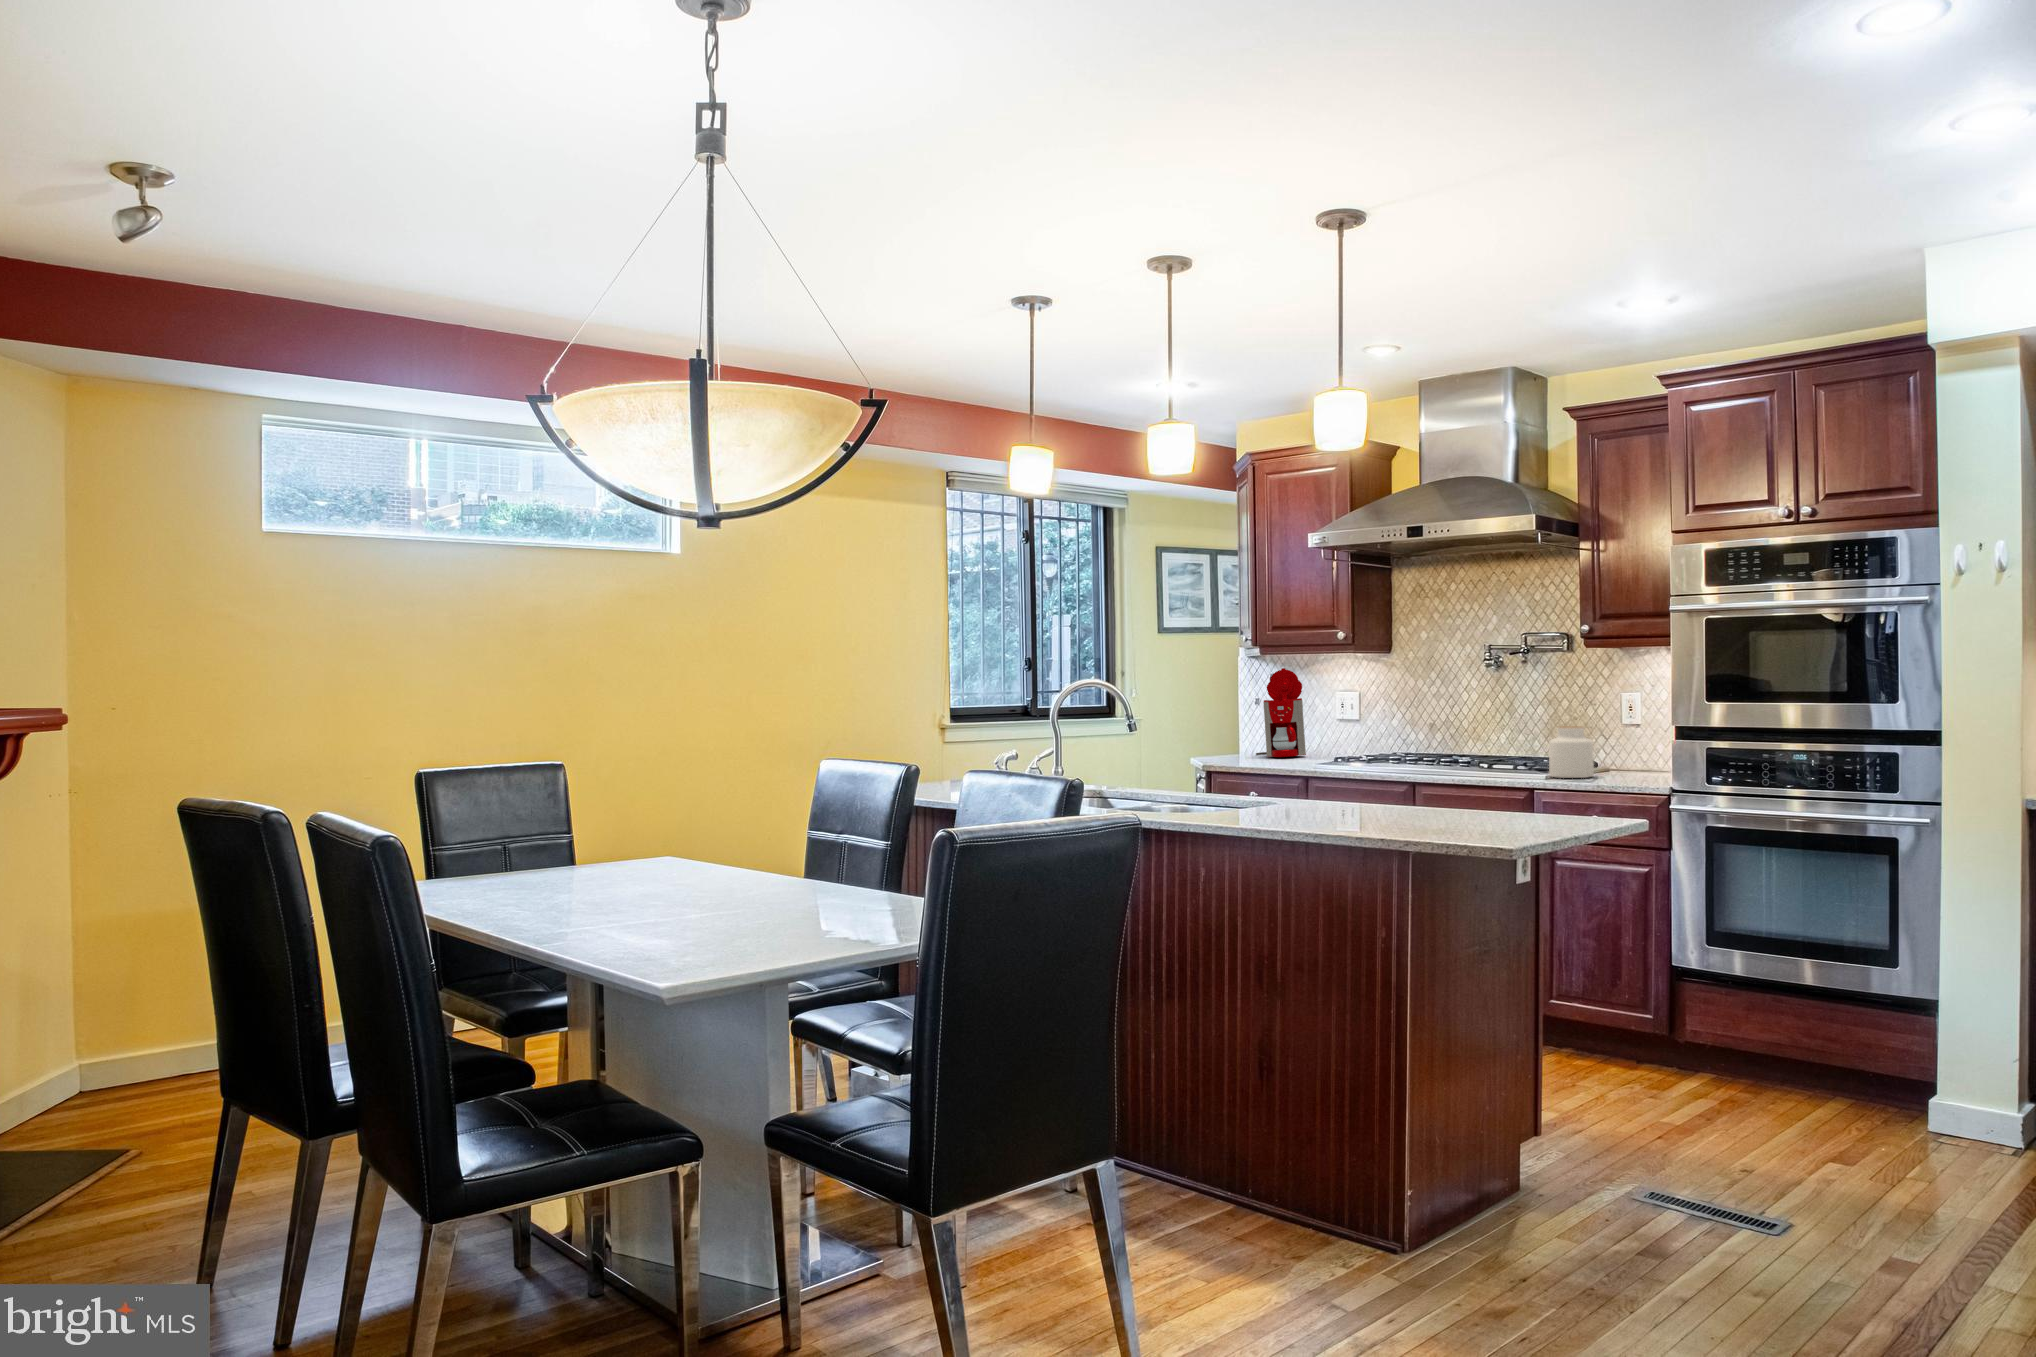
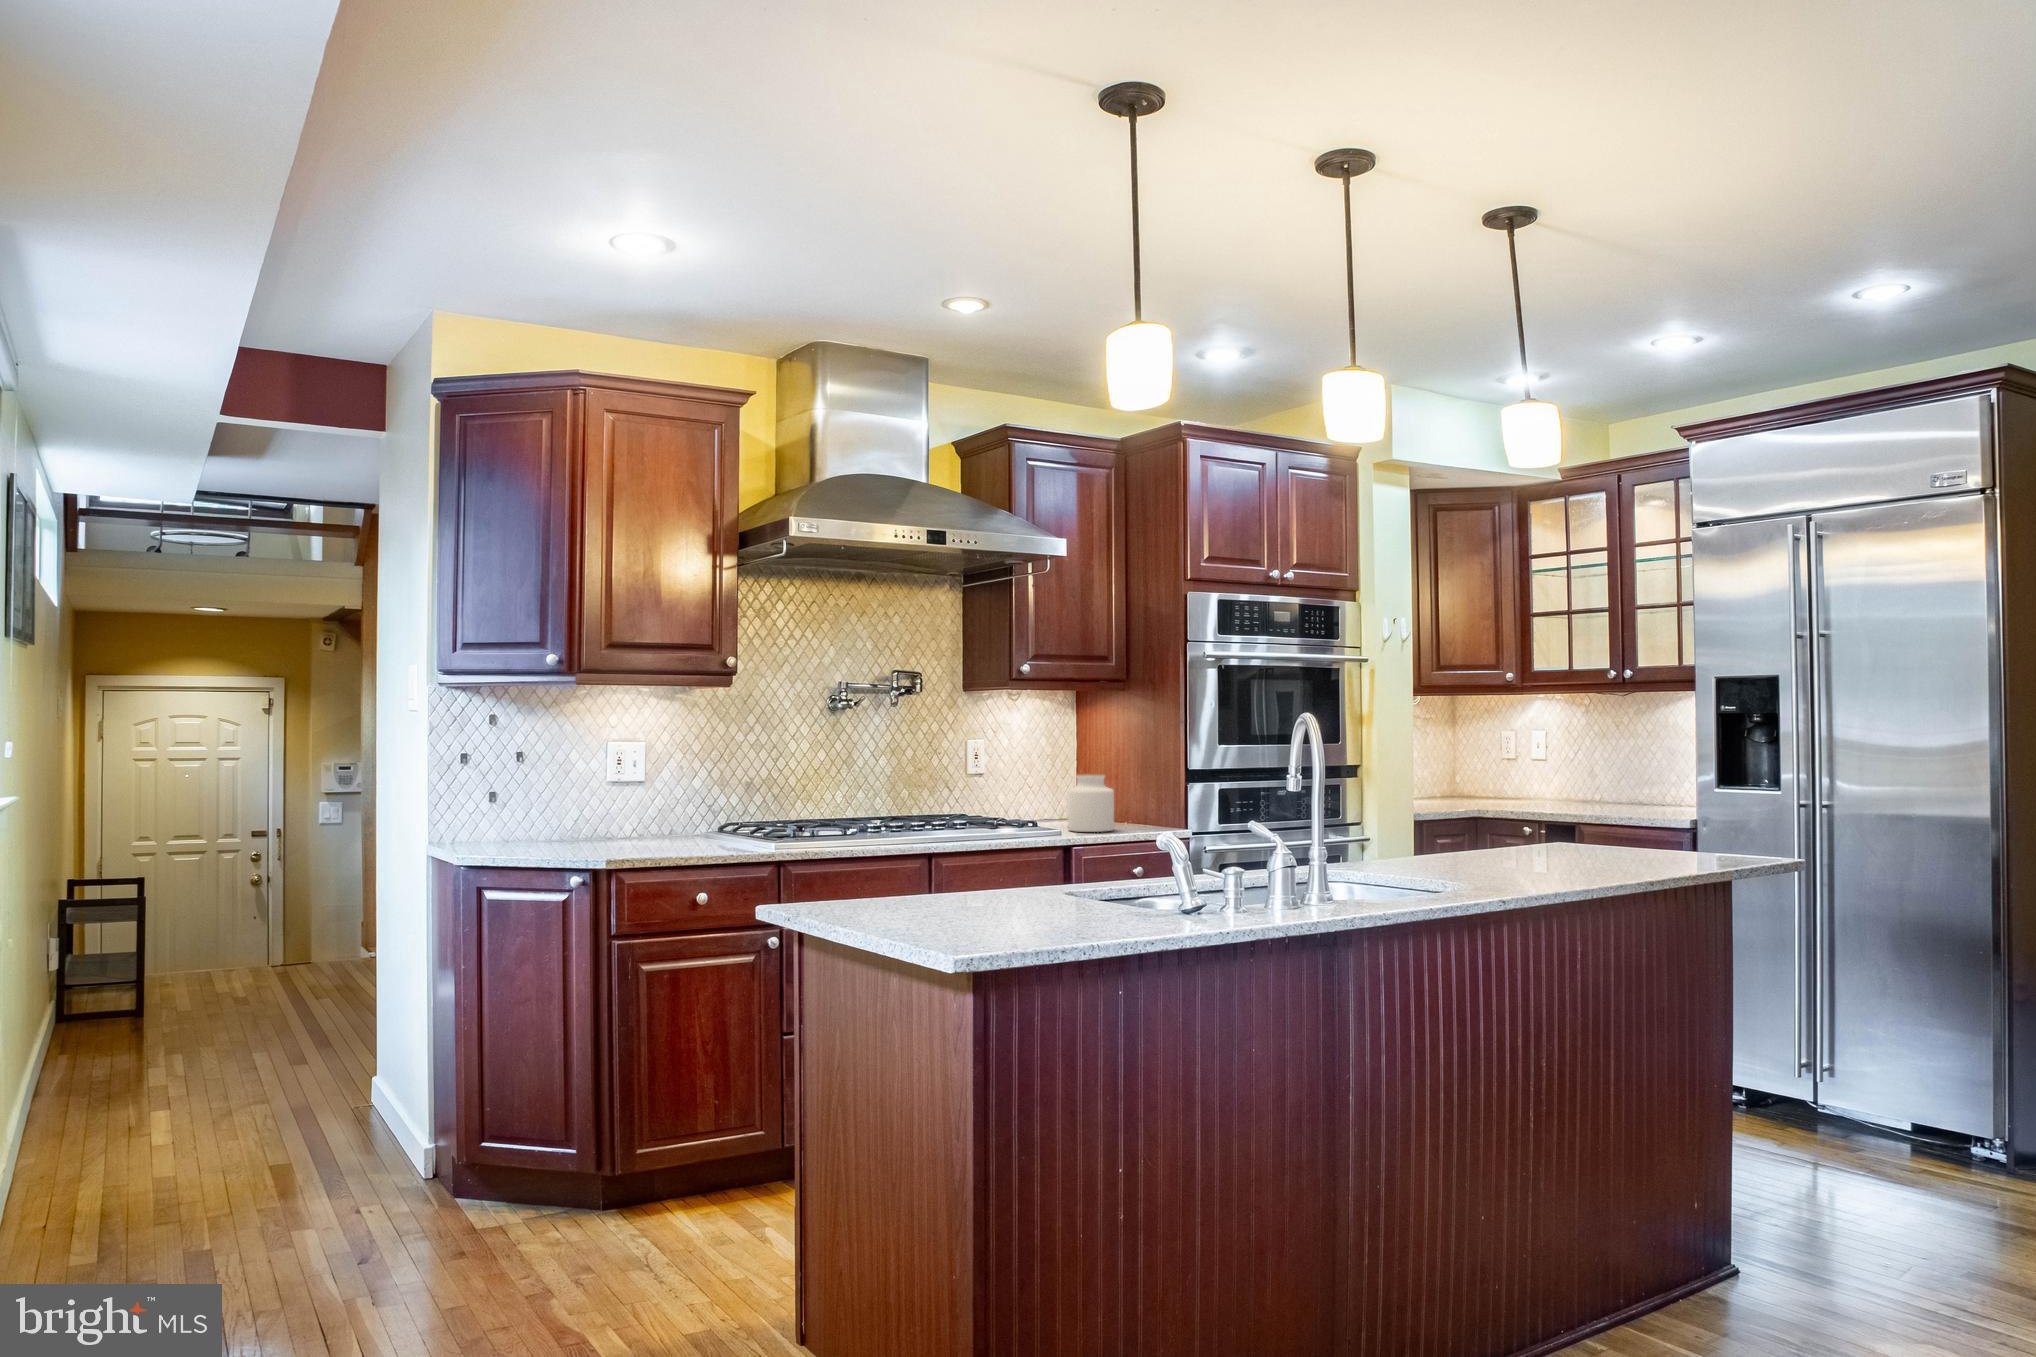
coffee maker: present [1256,668,1306,757] -> none [507,705,622,841]

